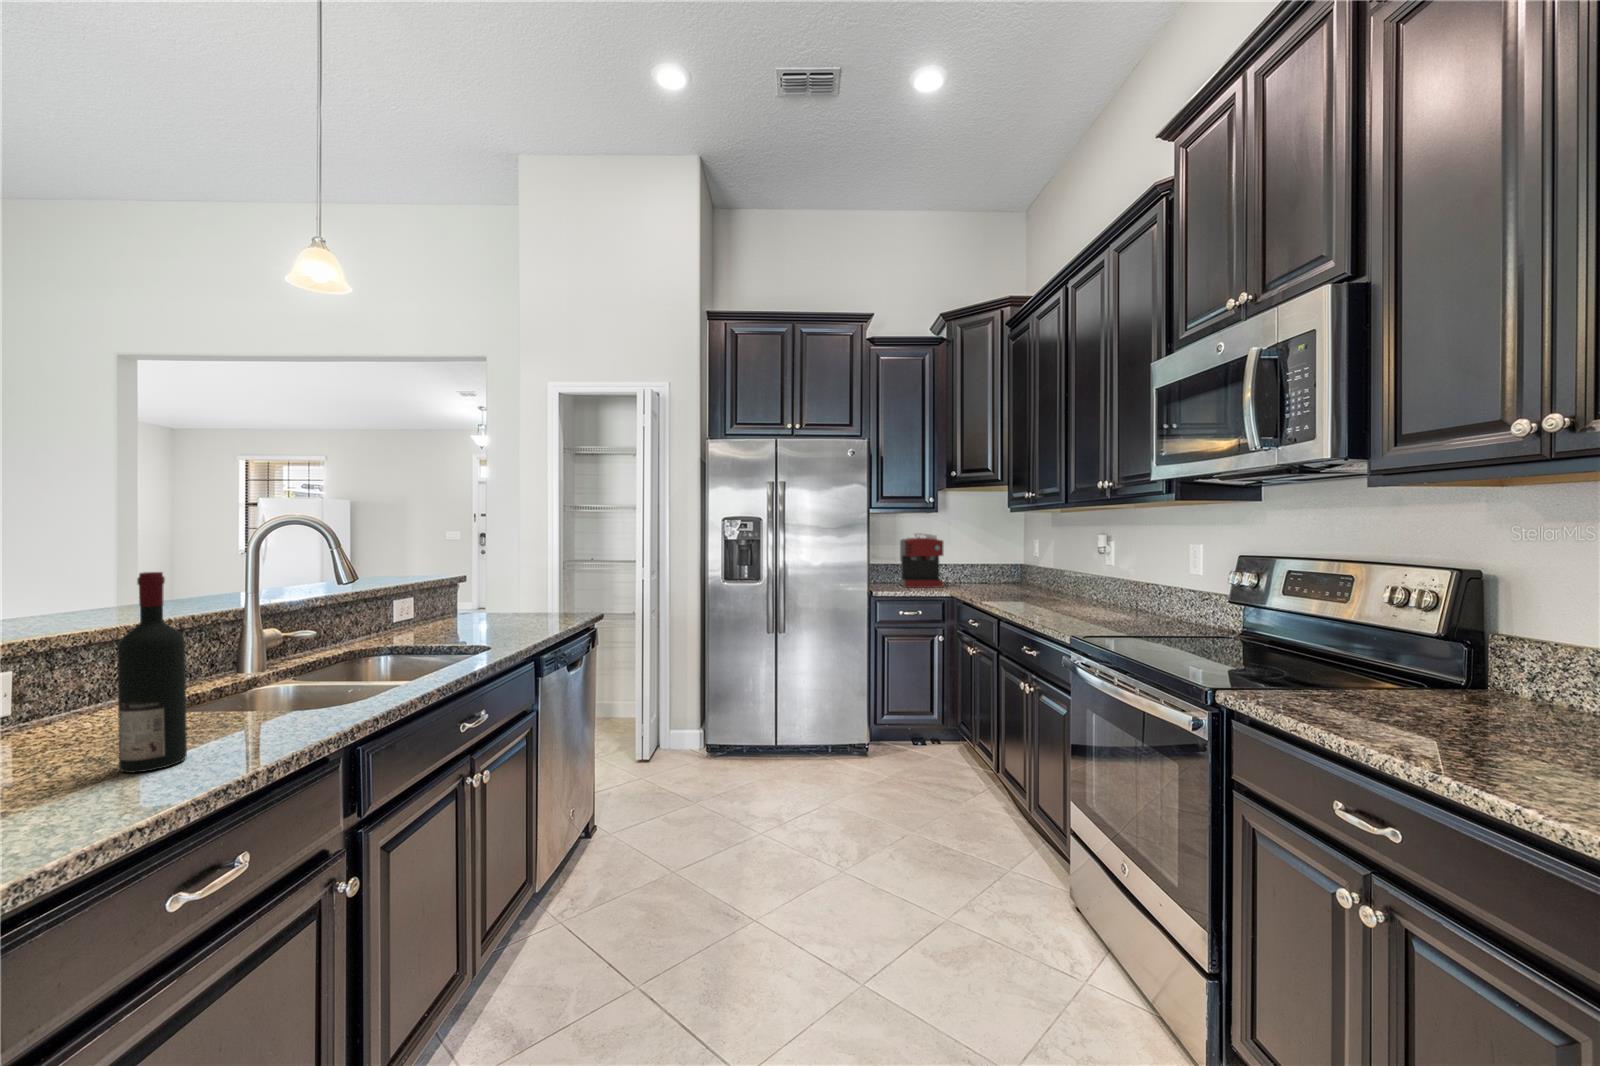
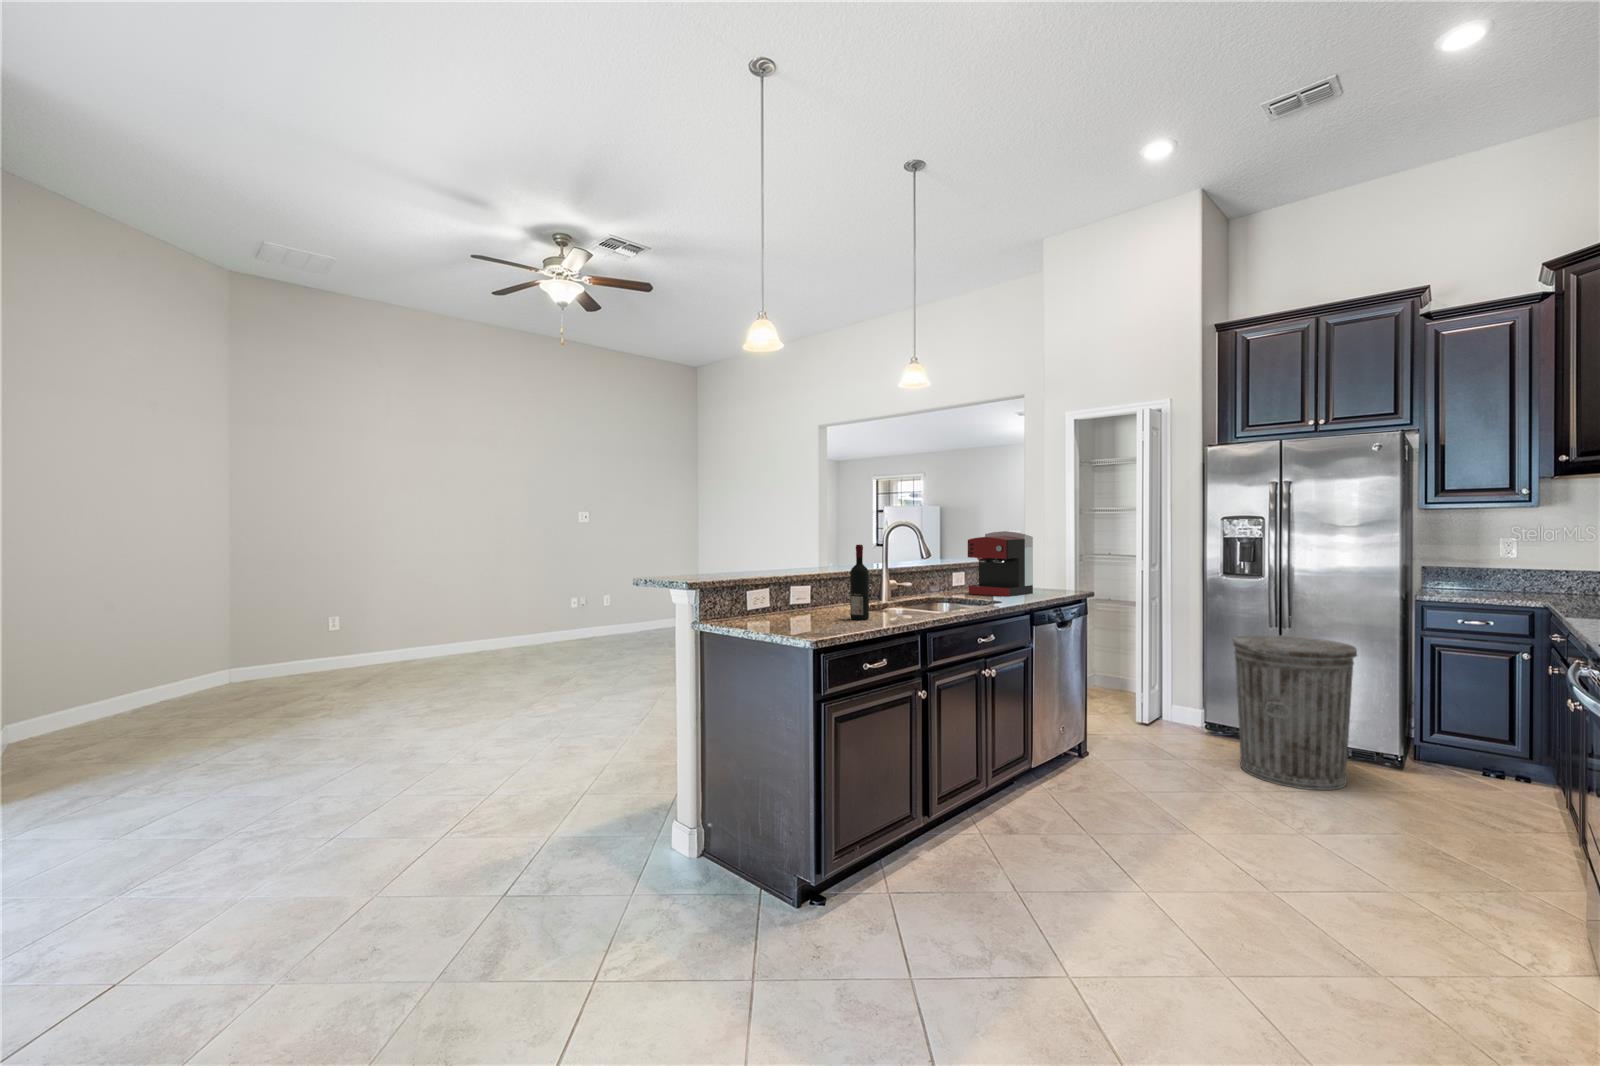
coffee maker: present [898,533,943,588] -> present [968,531,1033,597]
trash can: none [744,637,847,798] -> present [1232,635,1357,790]

